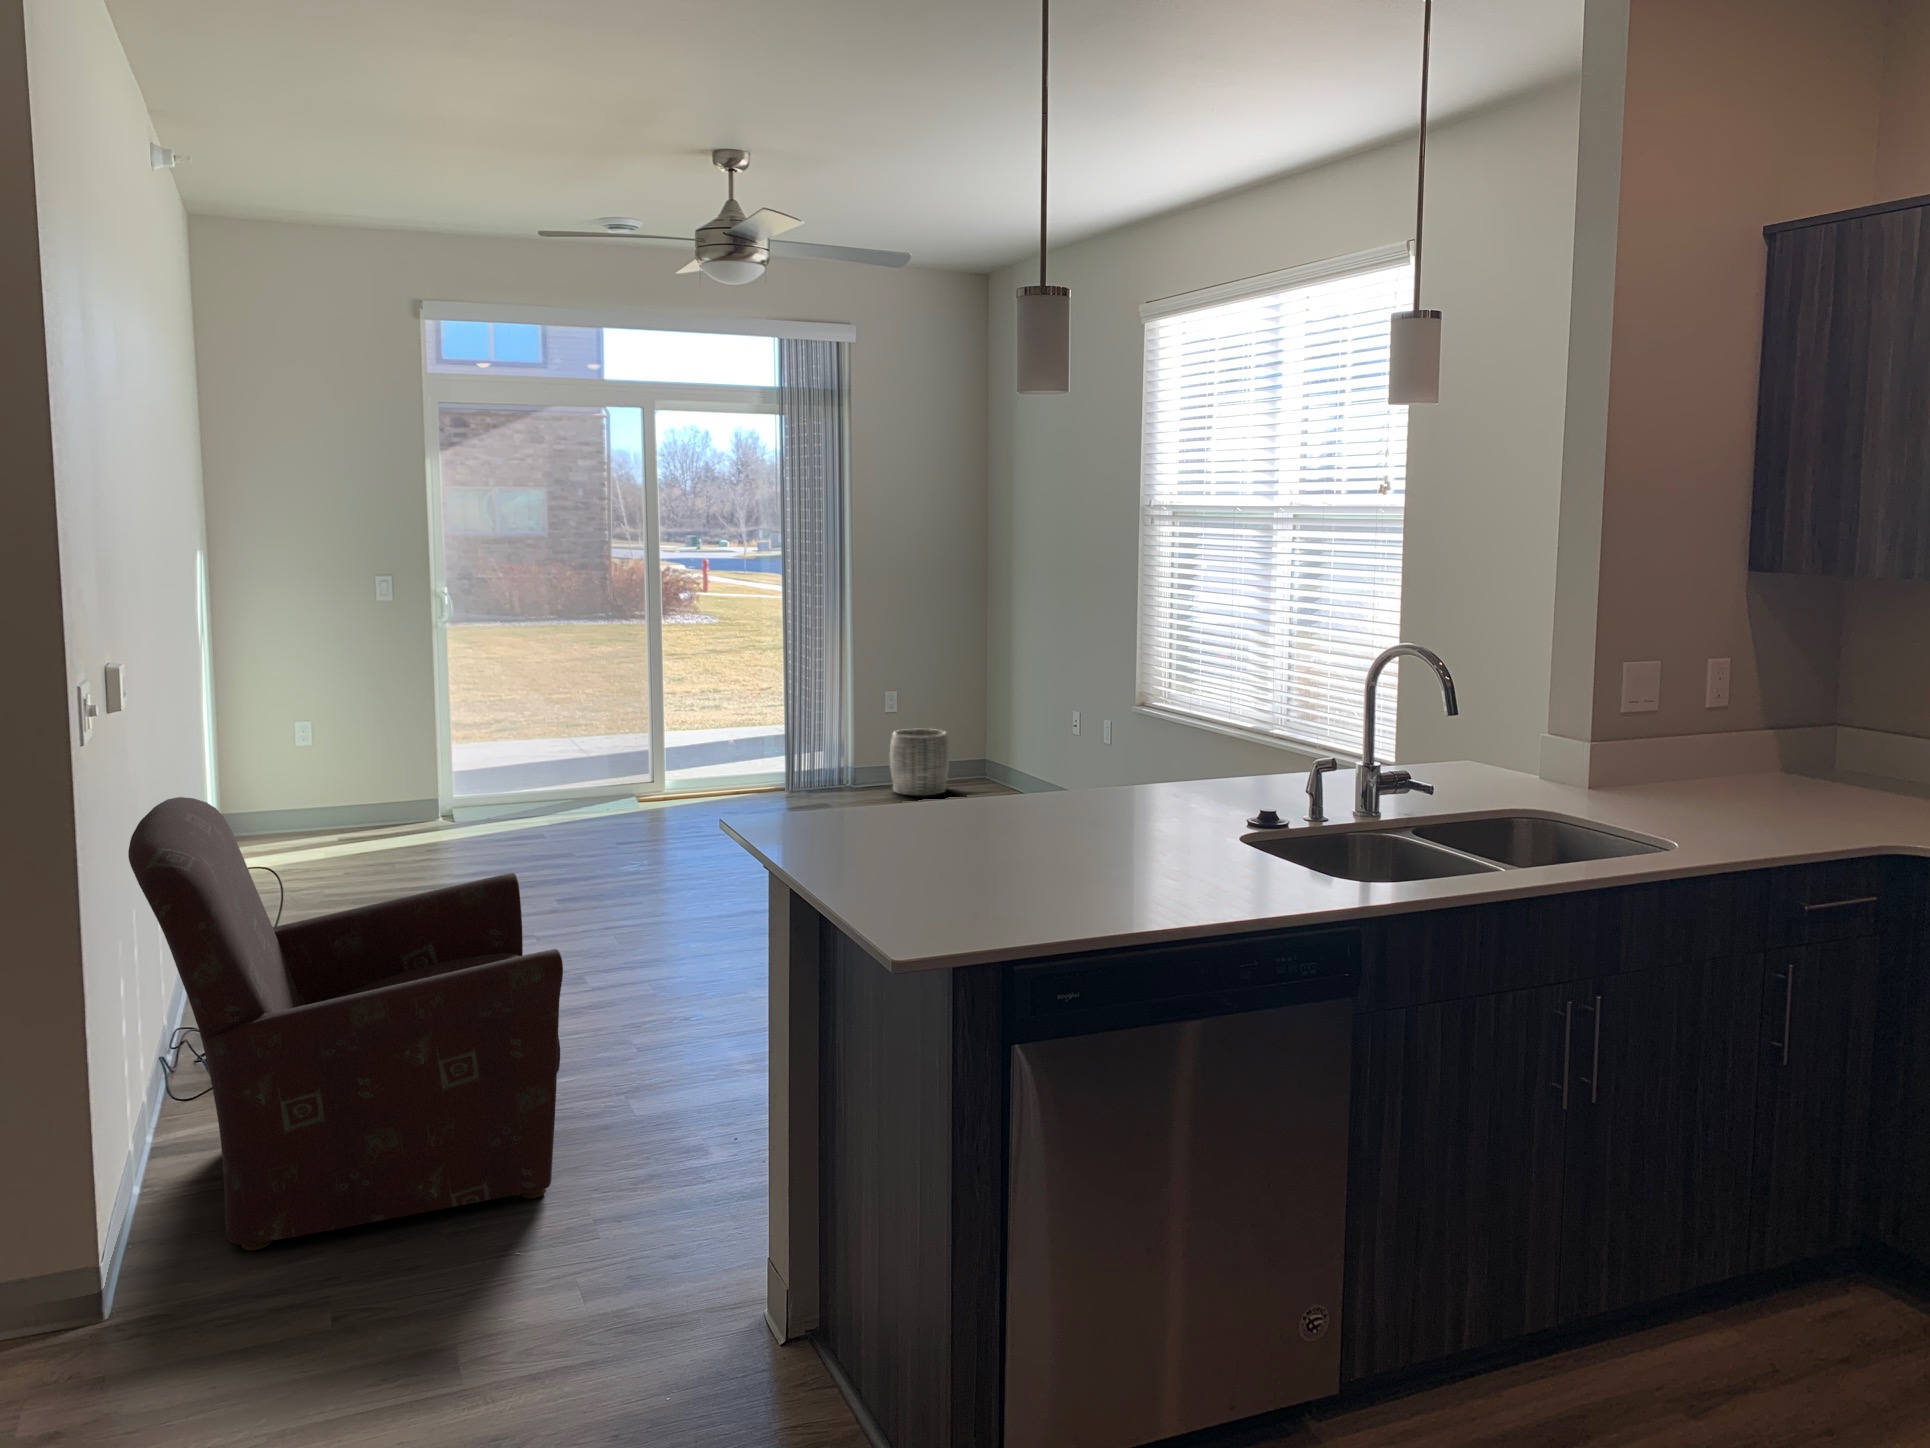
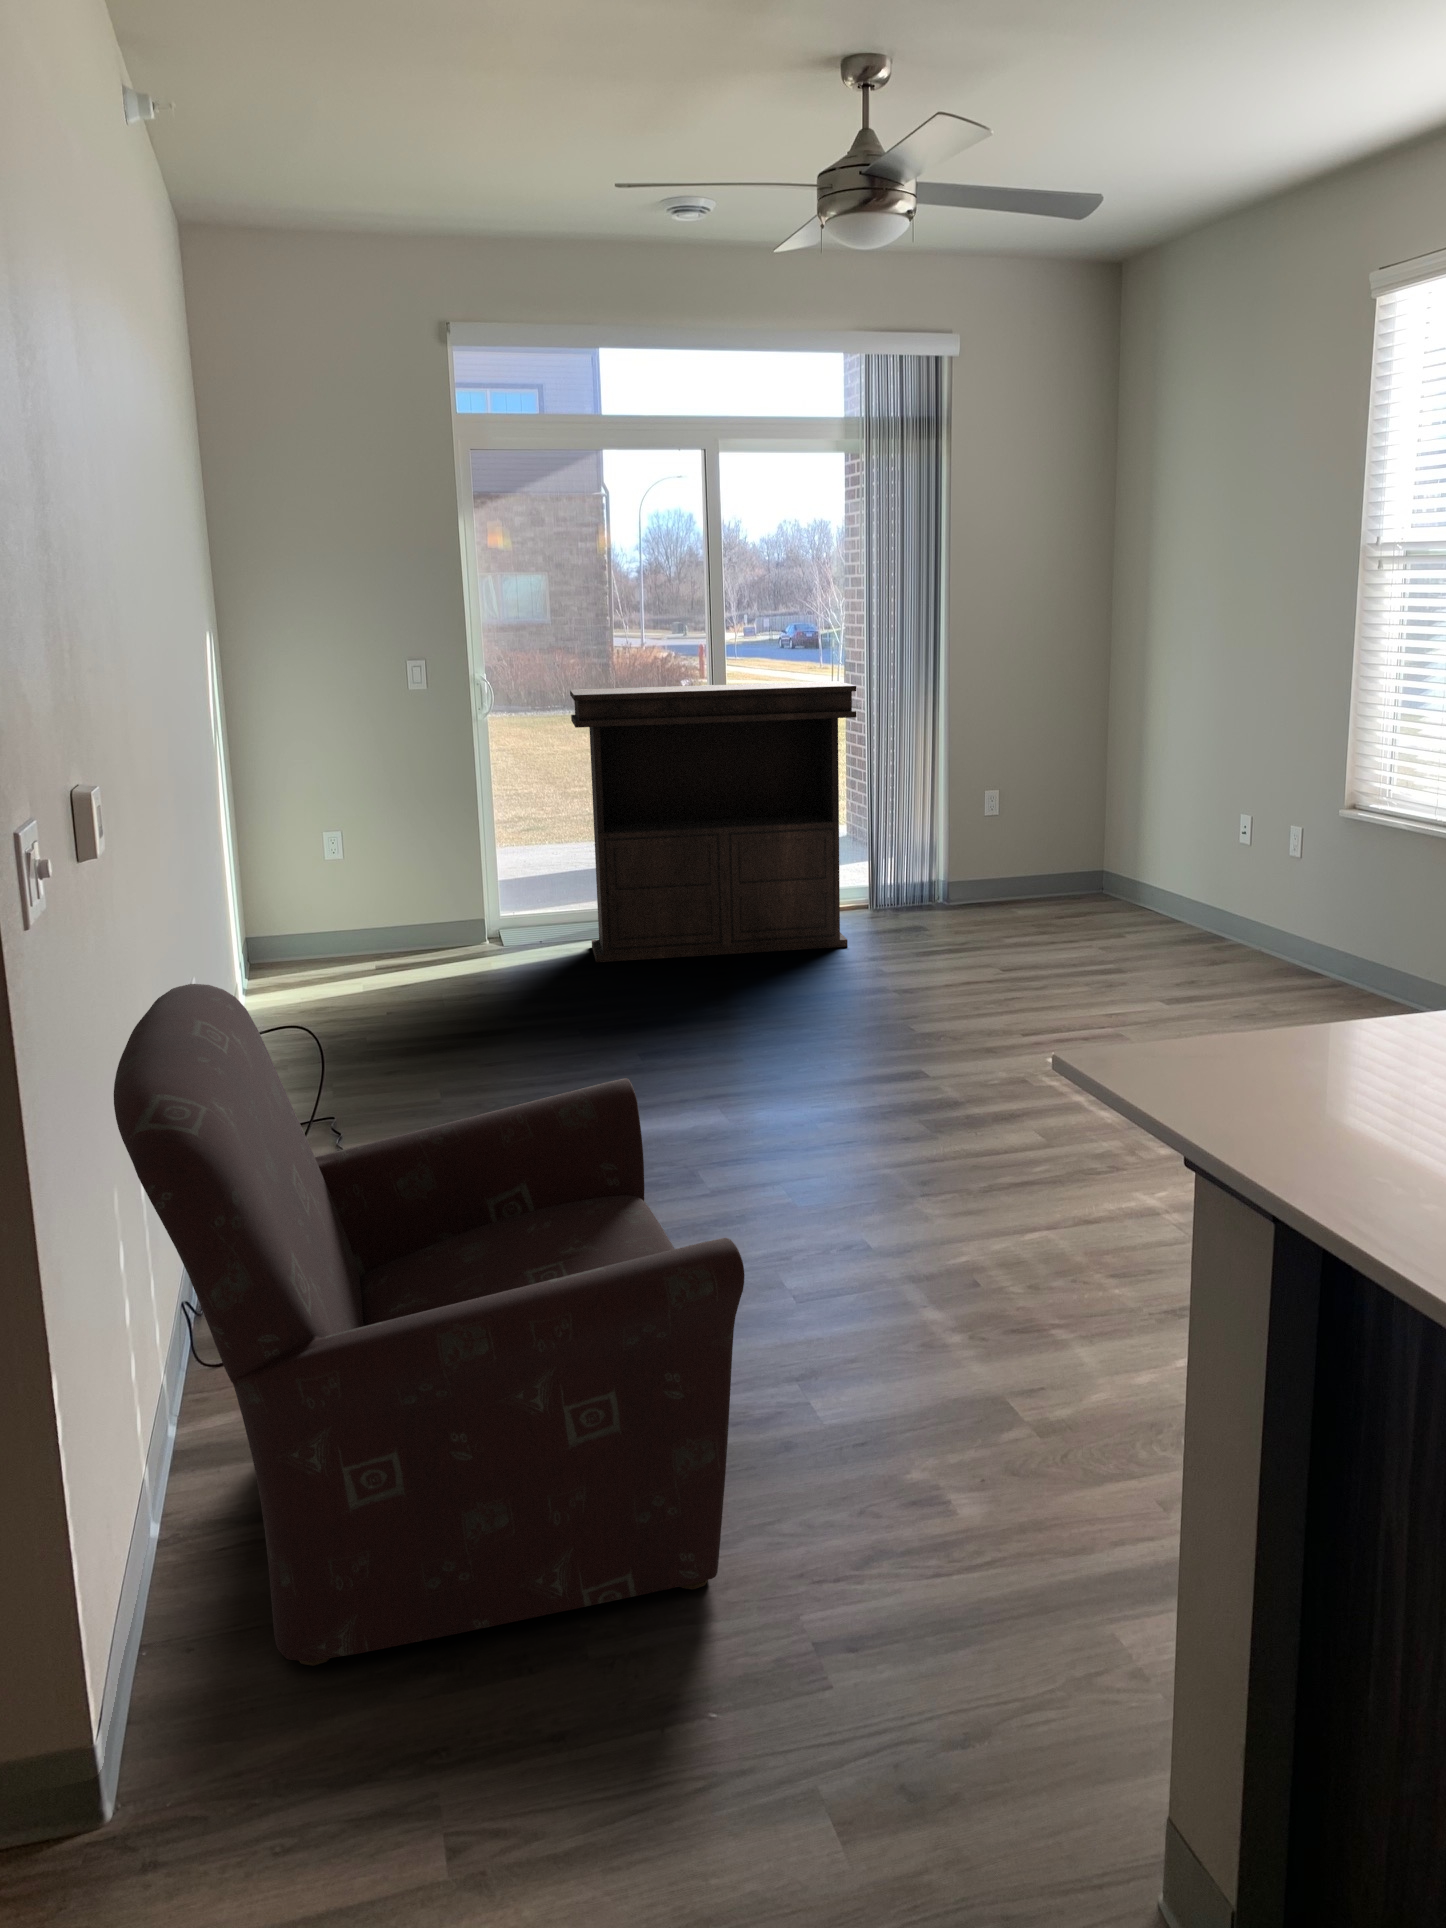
console table: none [522,600,765,832] -> present [570,681,857,962]
woven basket: present [890,729,949,796] -> none [995,835,1068,917]

